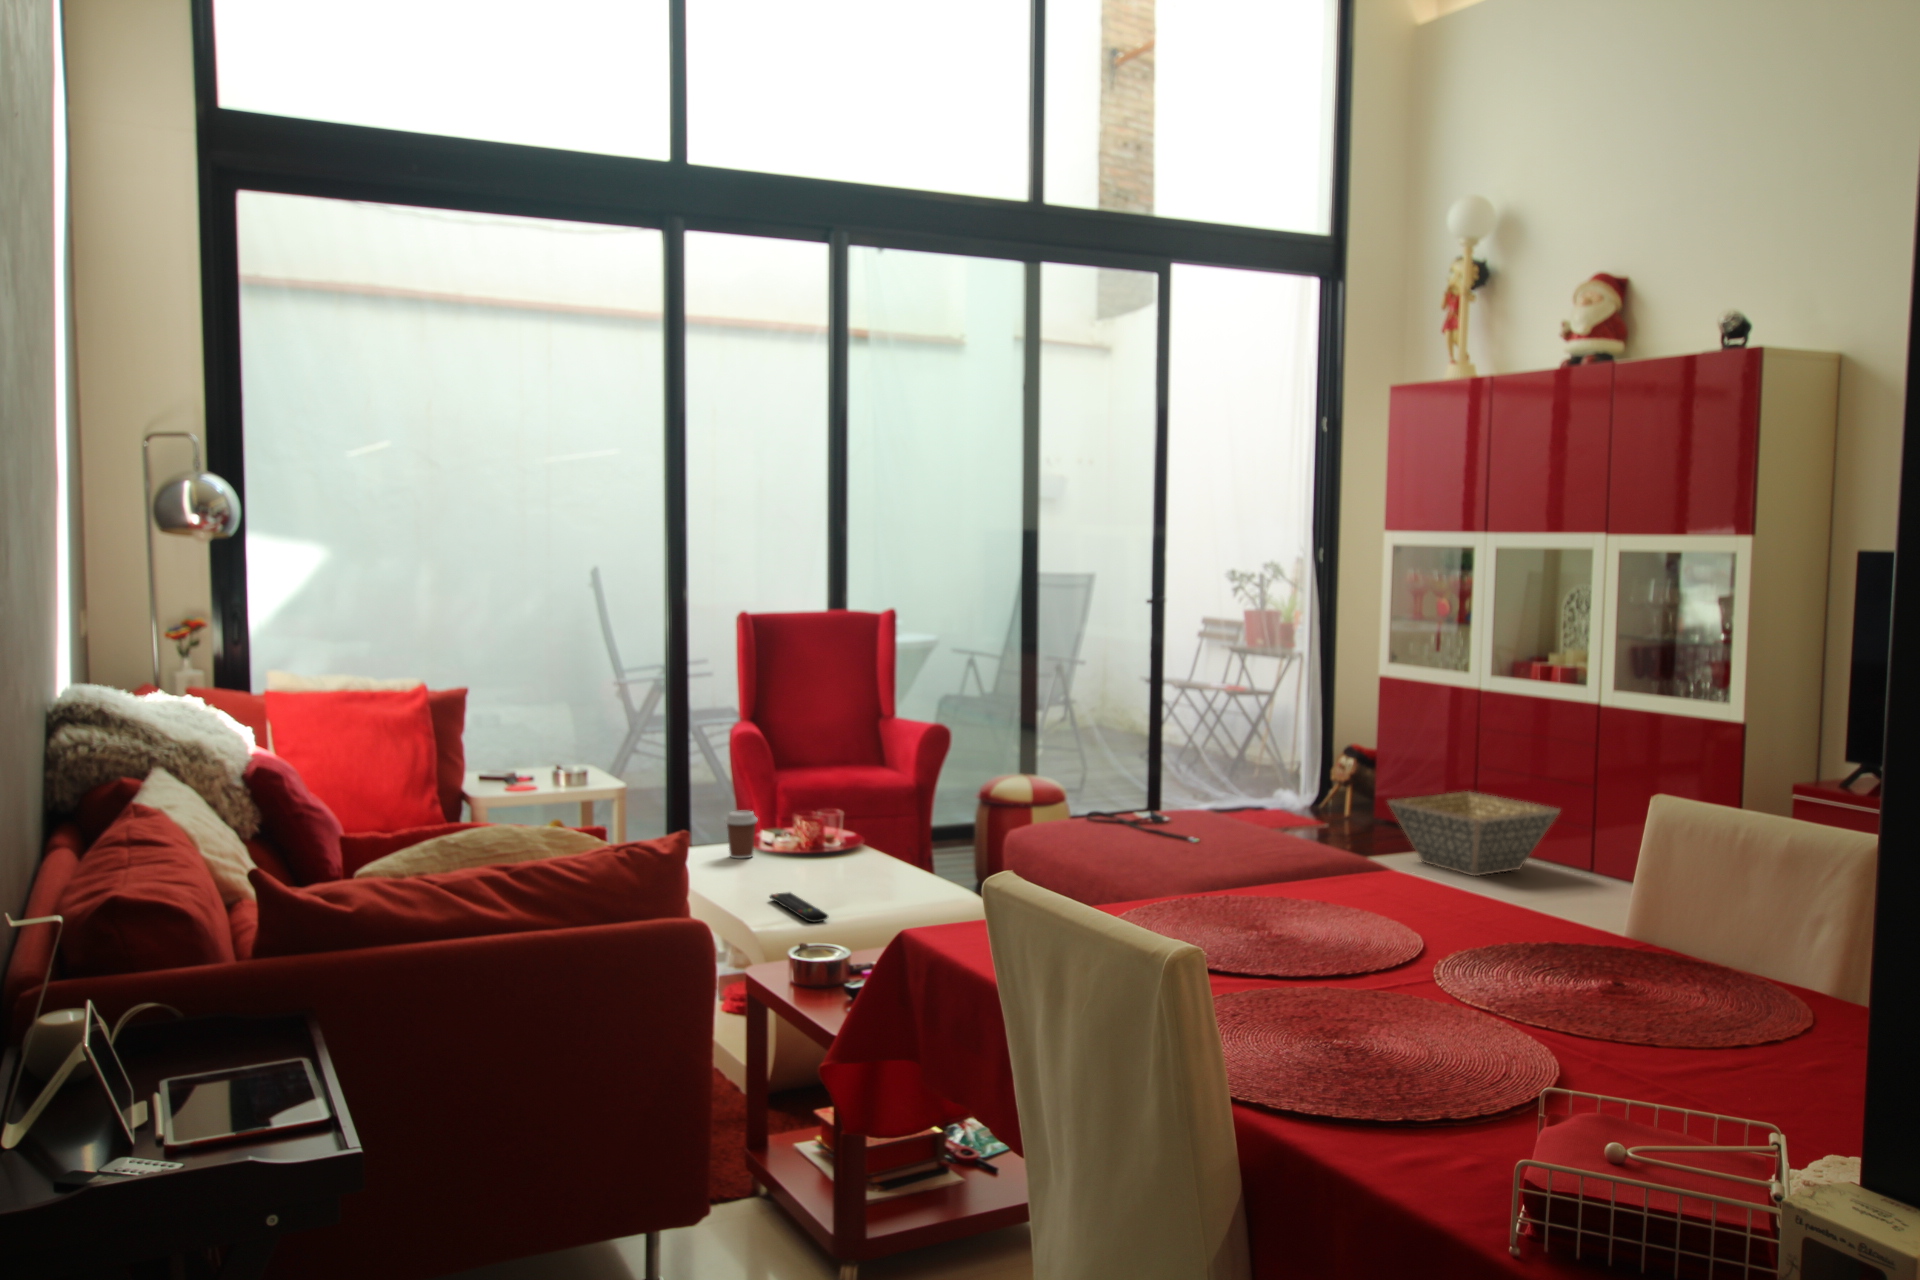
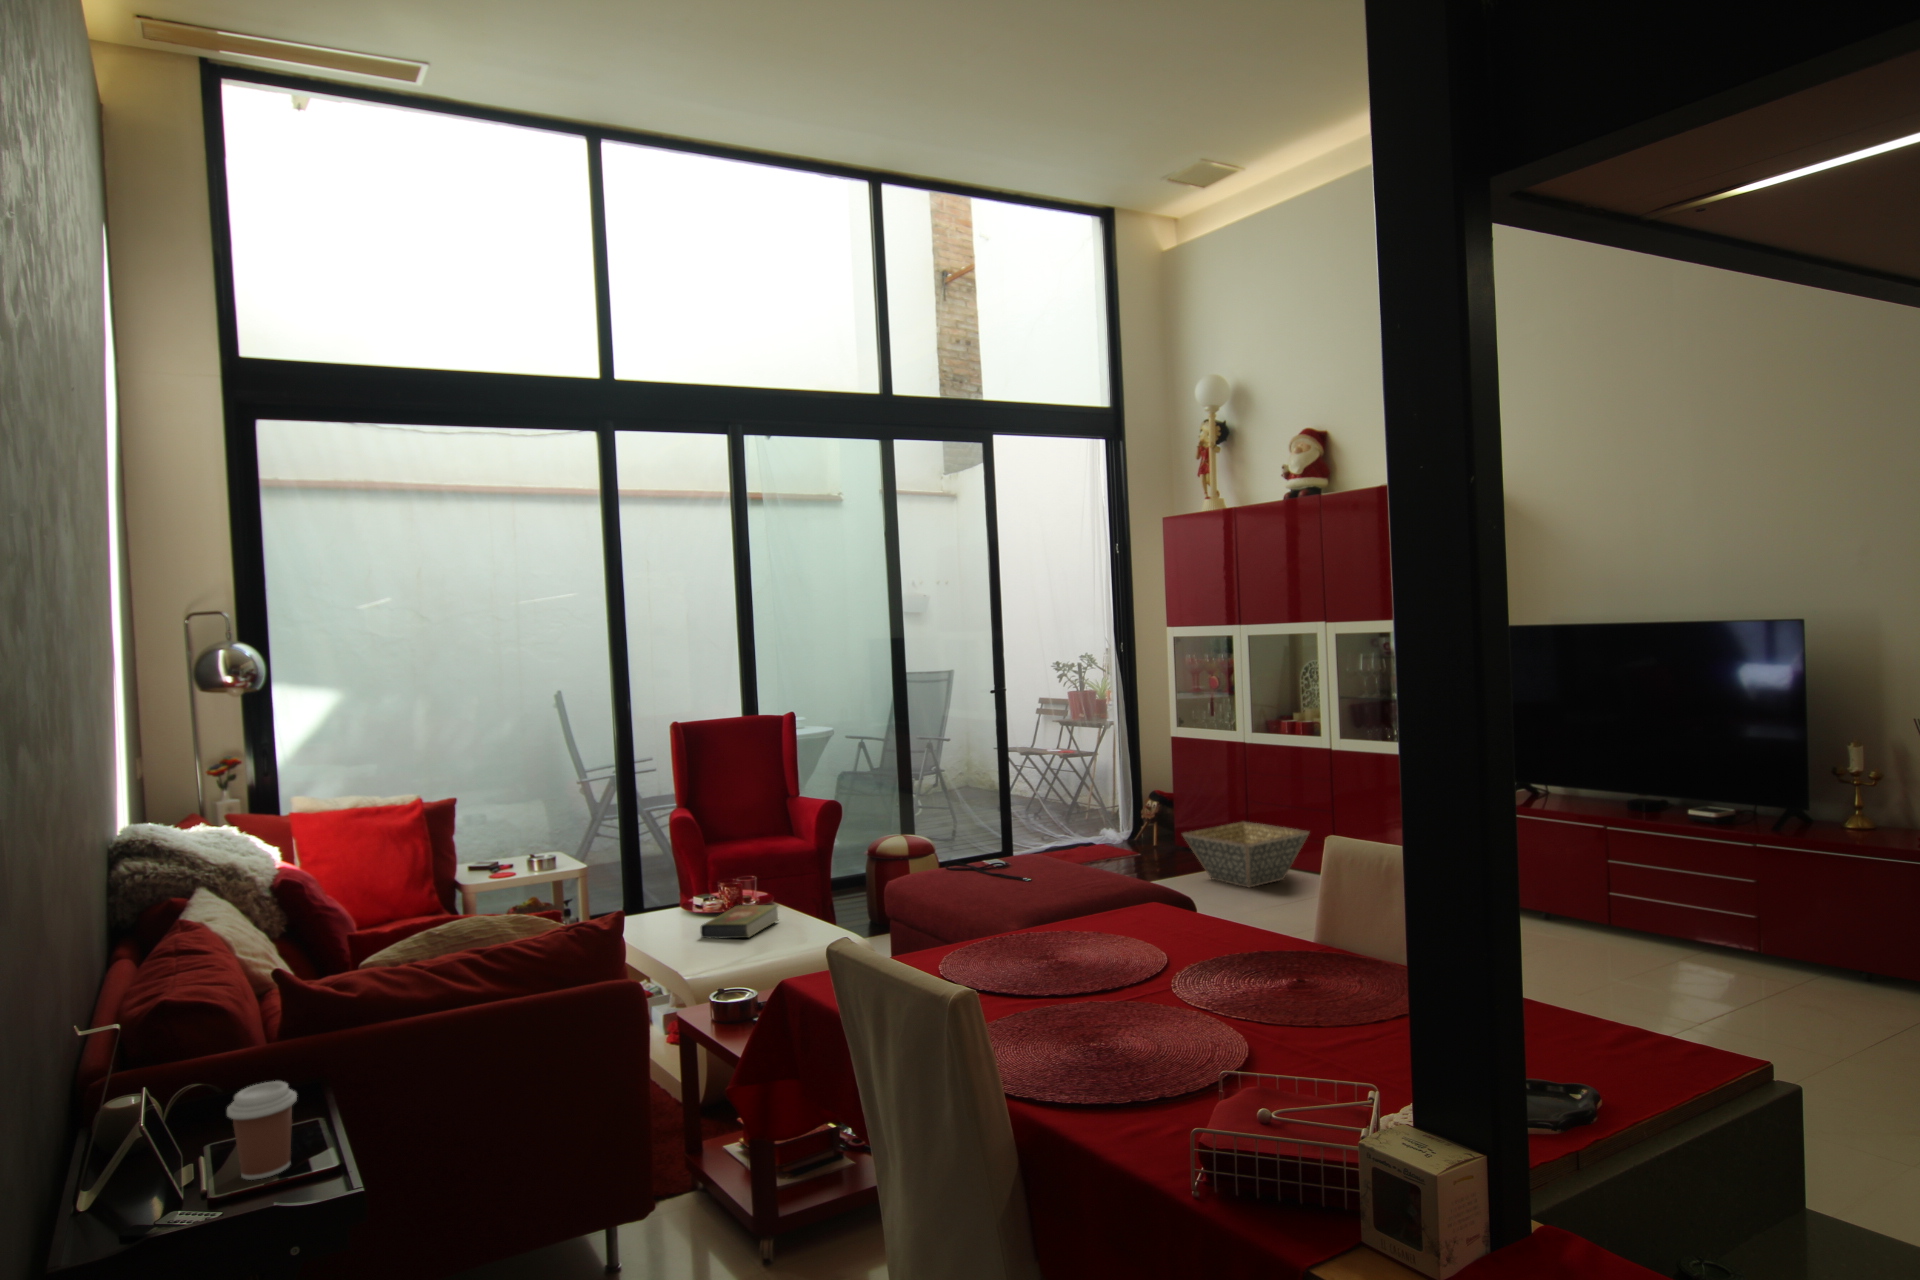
coffee cup: present [725,811,758,859] -> present [227,1081,297,1180]
book: none [777,843,876,884] -> present [701,905,778,939]
remote control: present [770,893,828,922] -> none [694,948,738,972]

